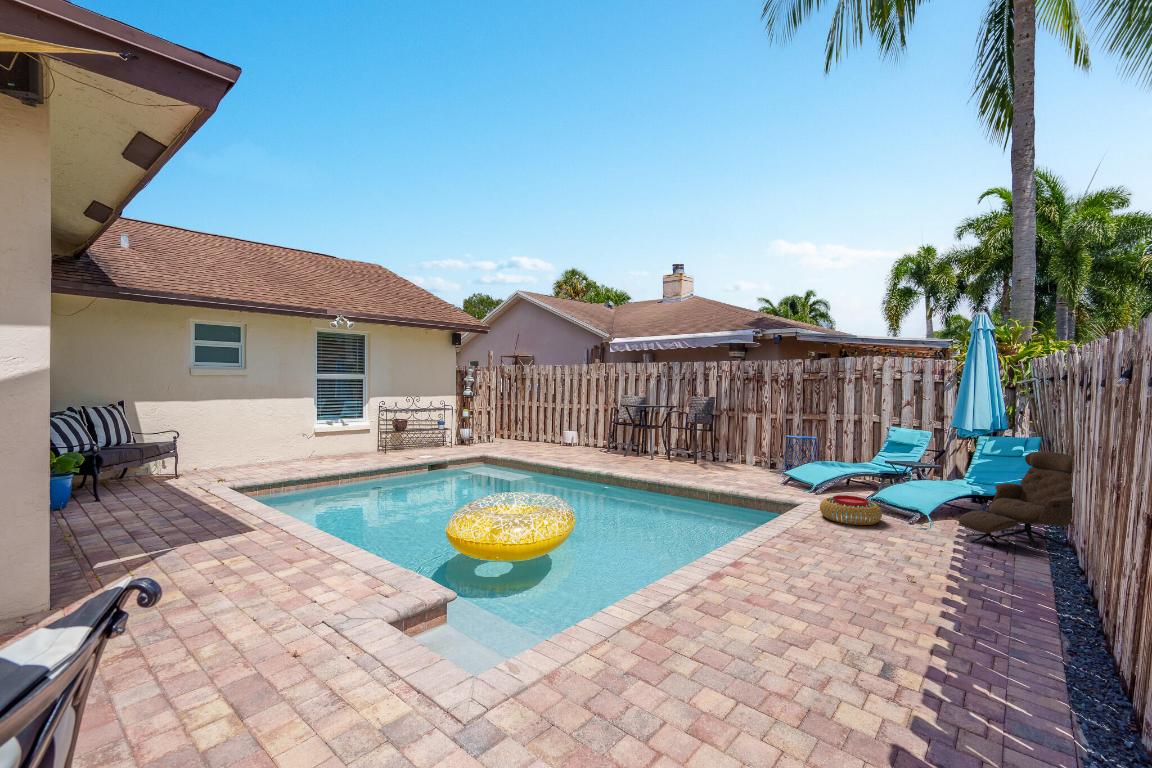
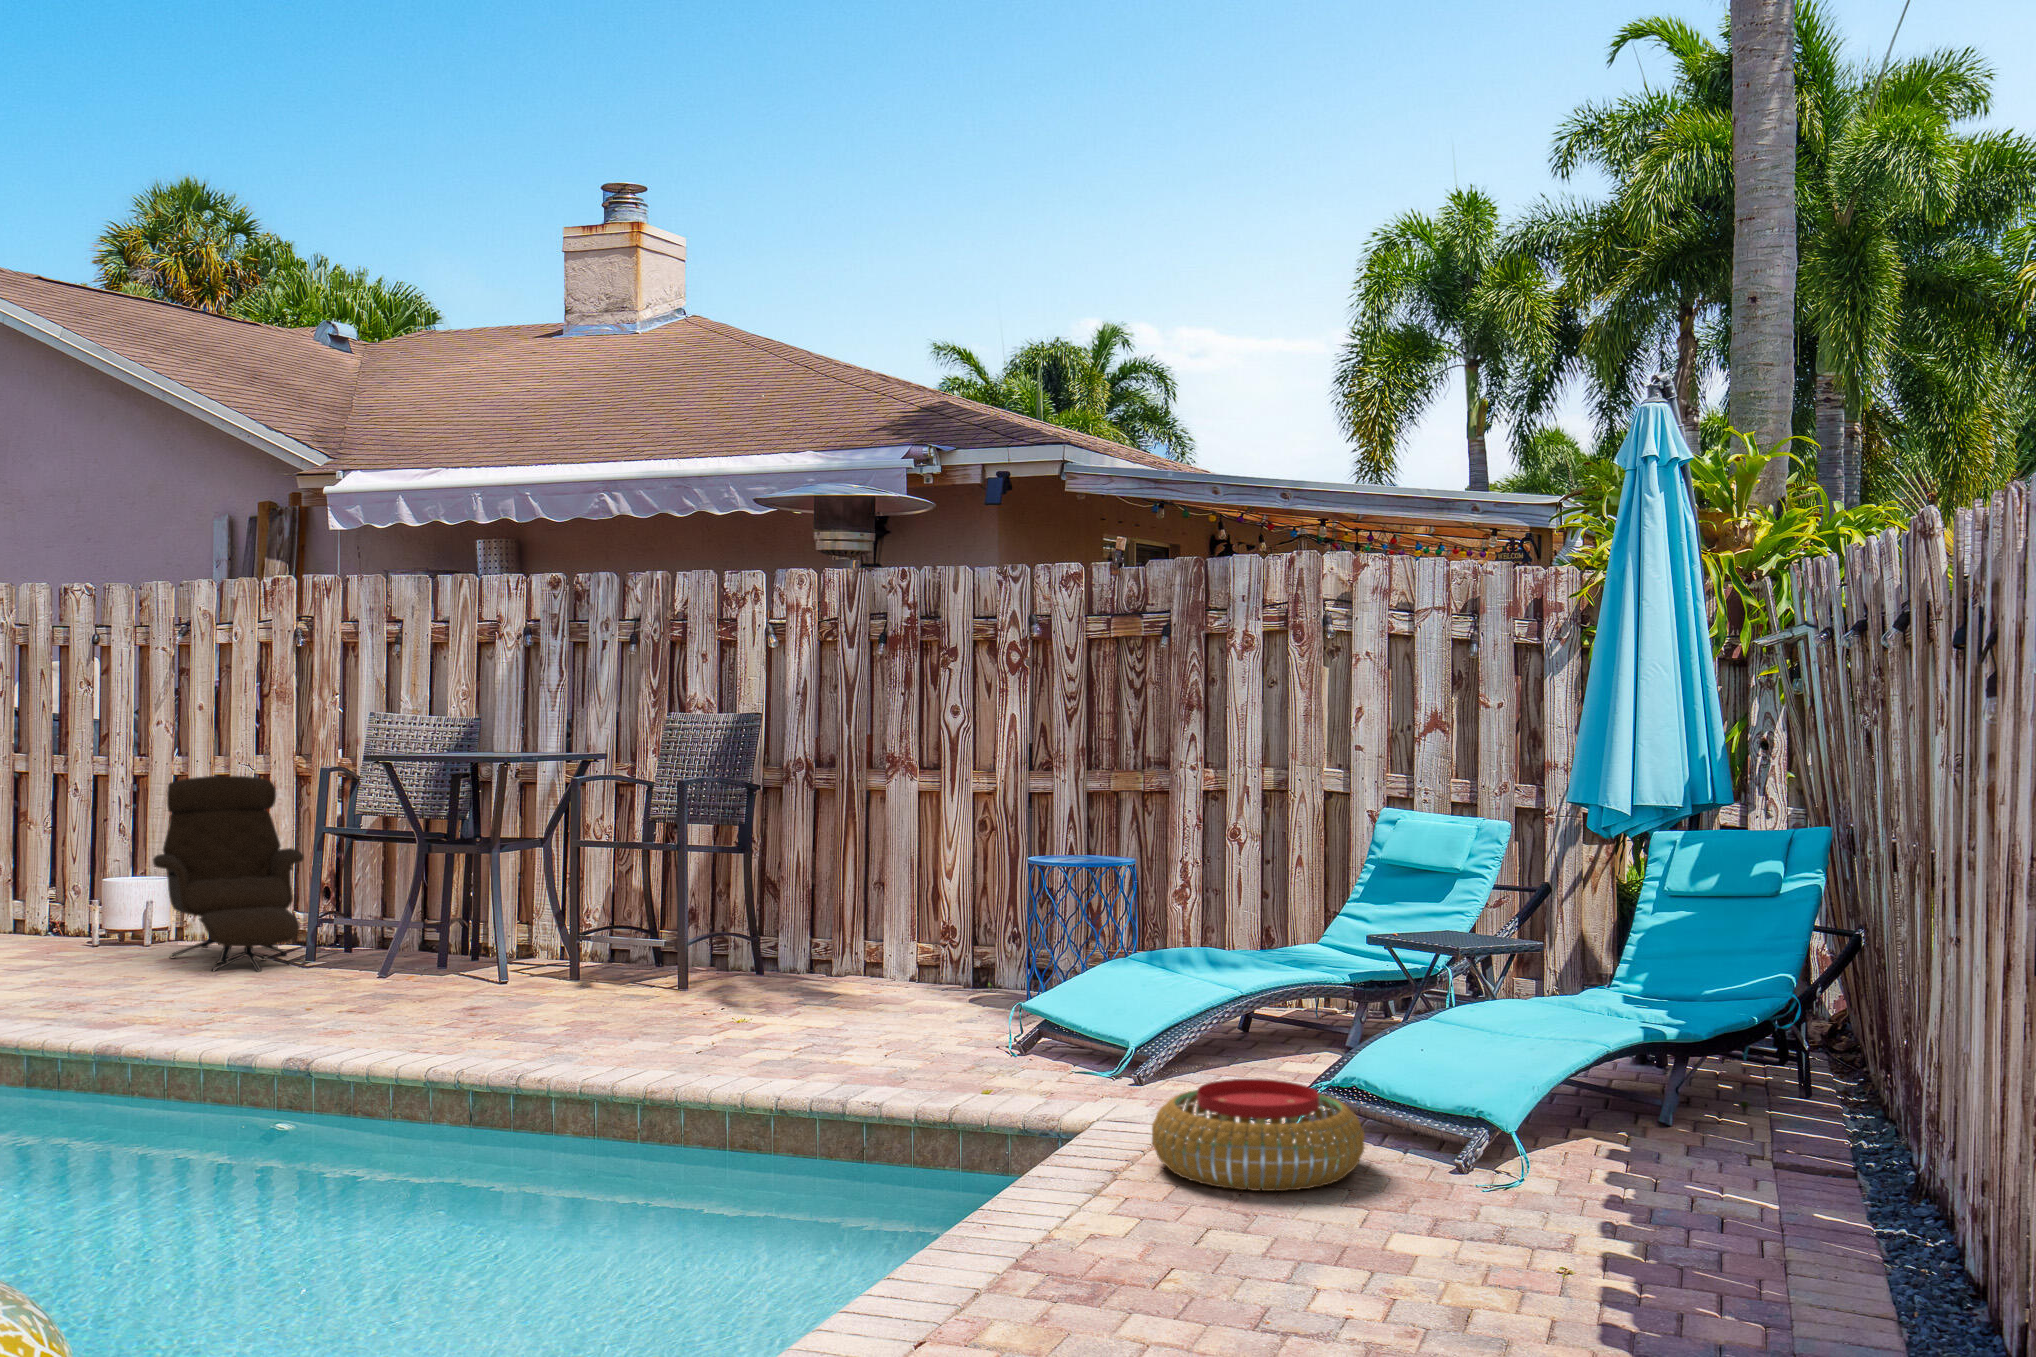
lounge chair: present [959,451,1073,548] -> present [153,776,304,972]

